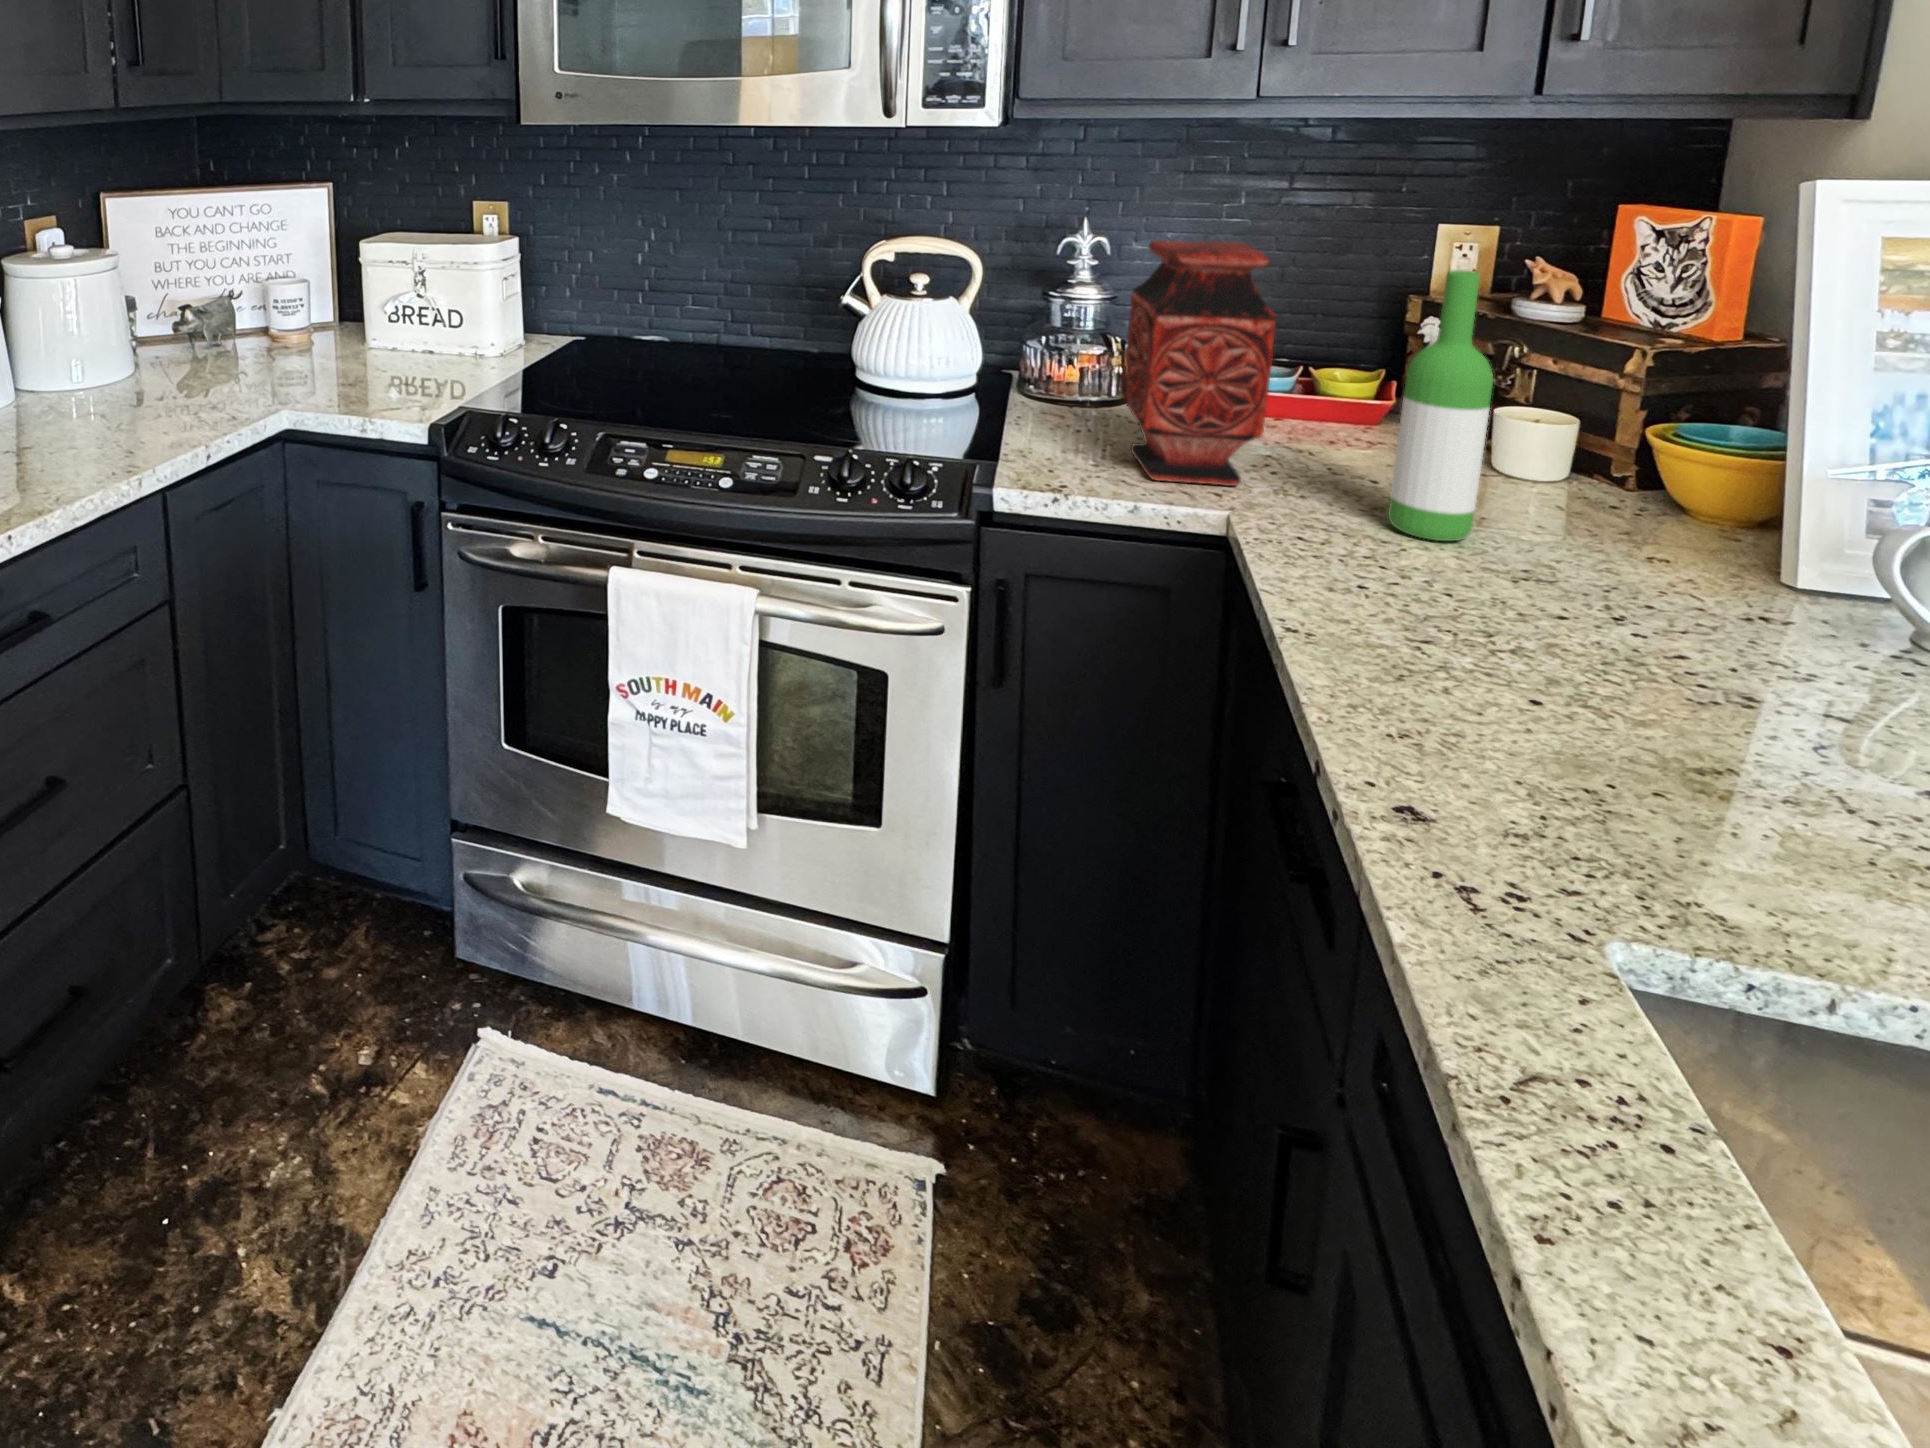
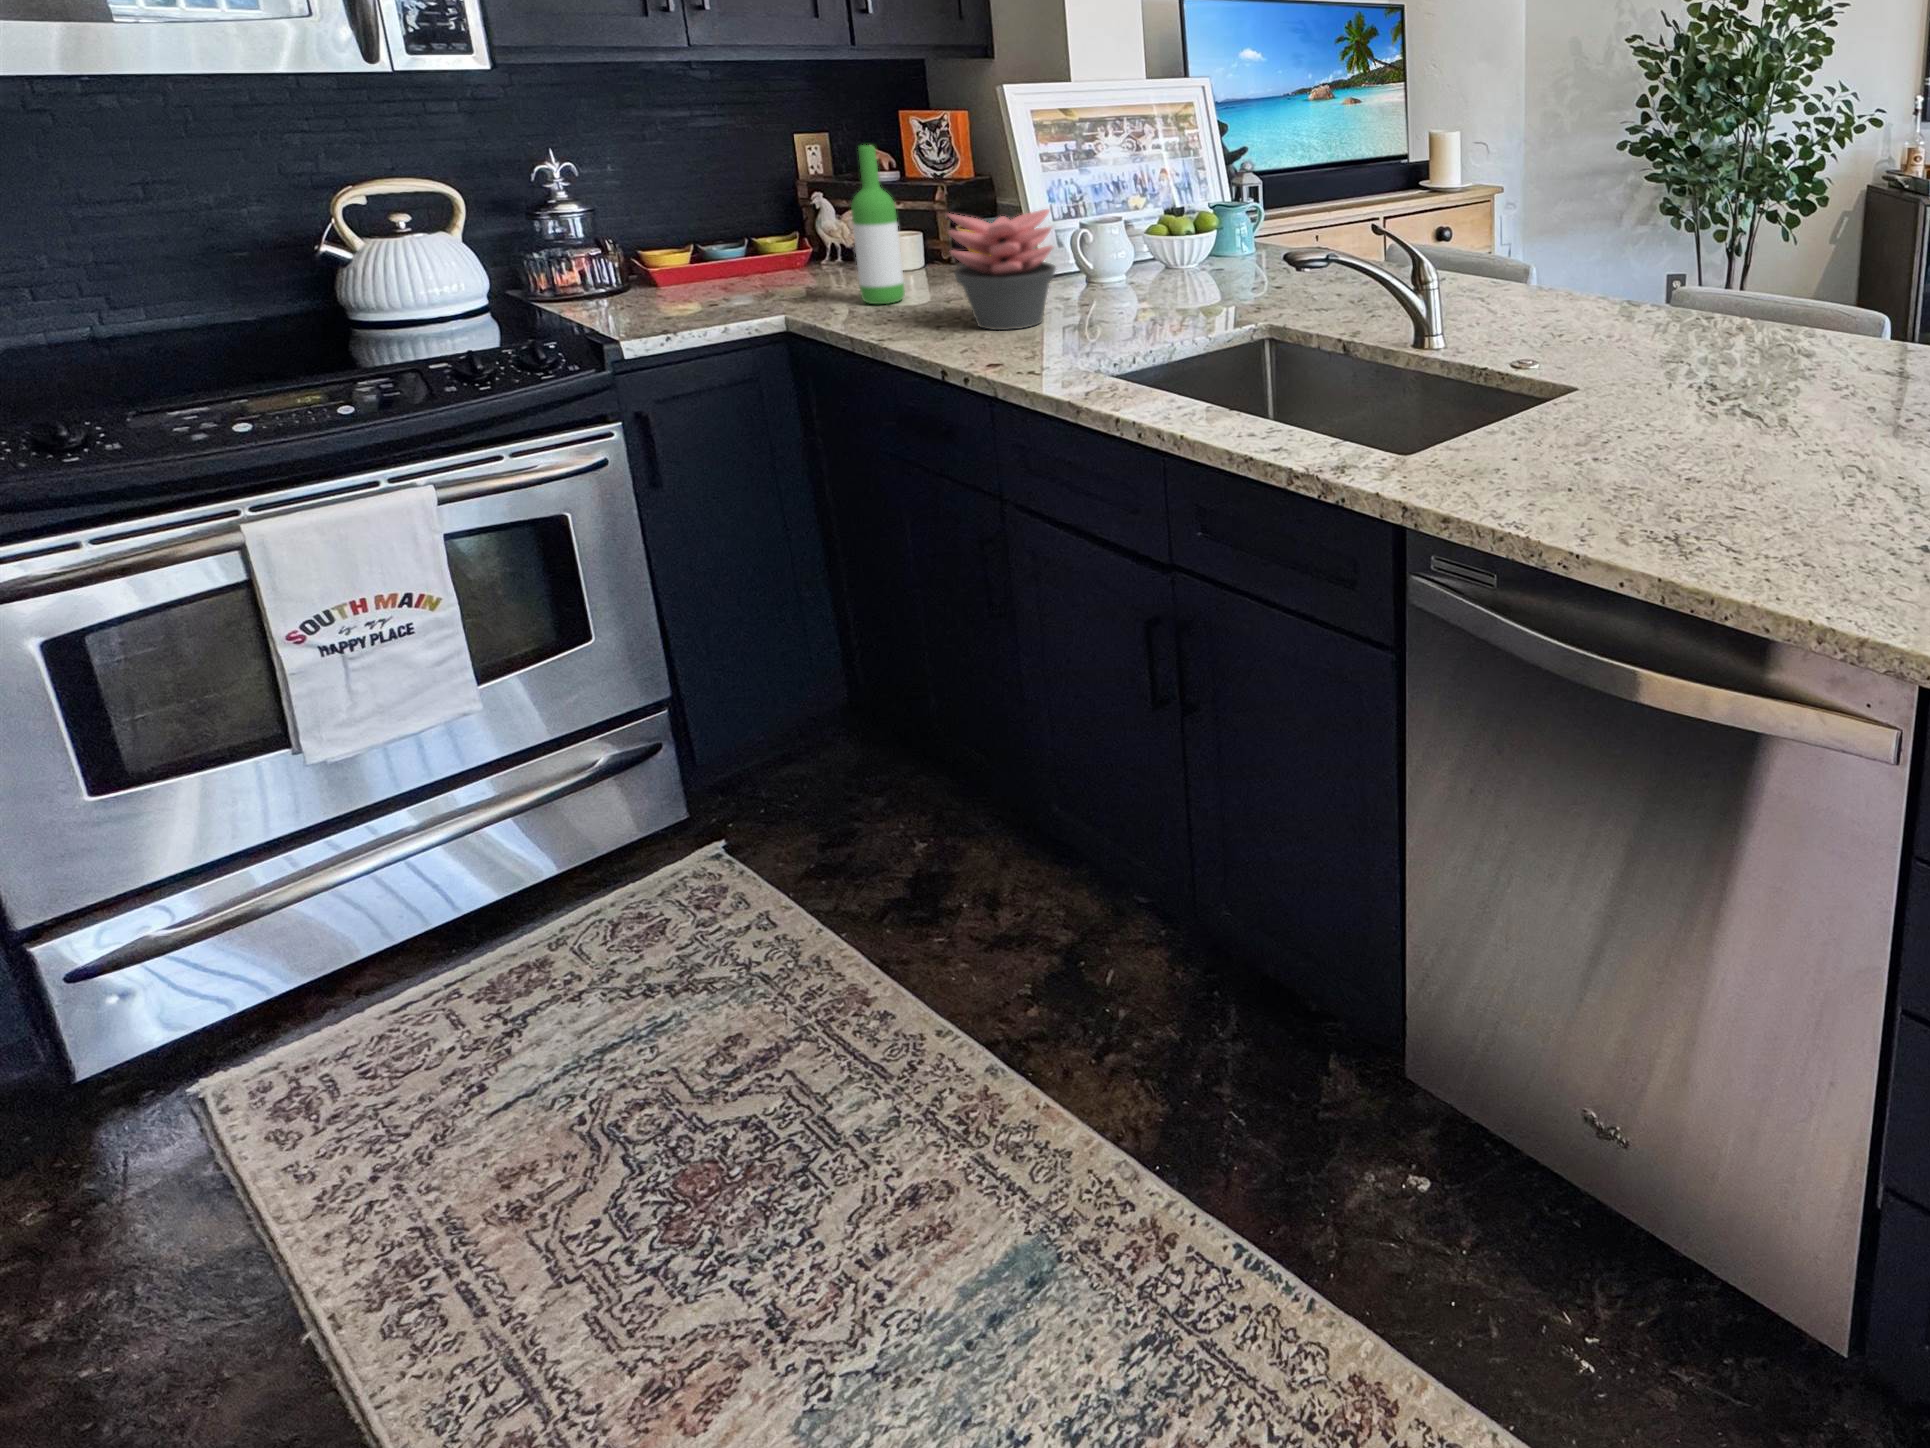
vase: present [1123,241,1277,486] -> none [652,146,776,317]
succulent plant: none [1529,430,1849,722] -> present [948,209,1056,330]

